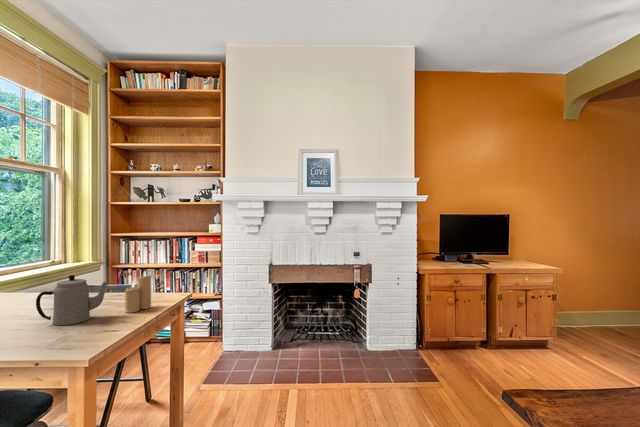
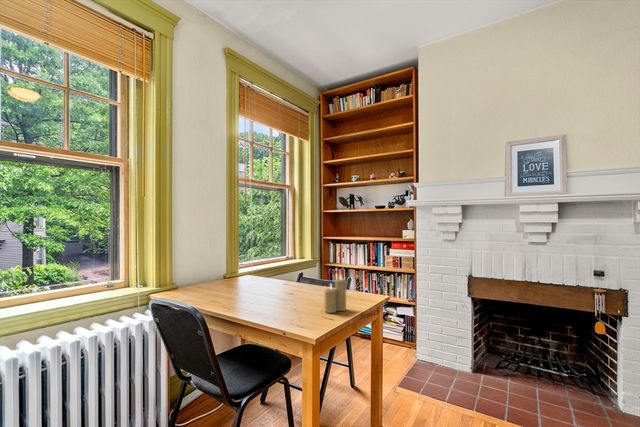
teapot: present [36,275,109,325] -> none [261,273,312,316]

